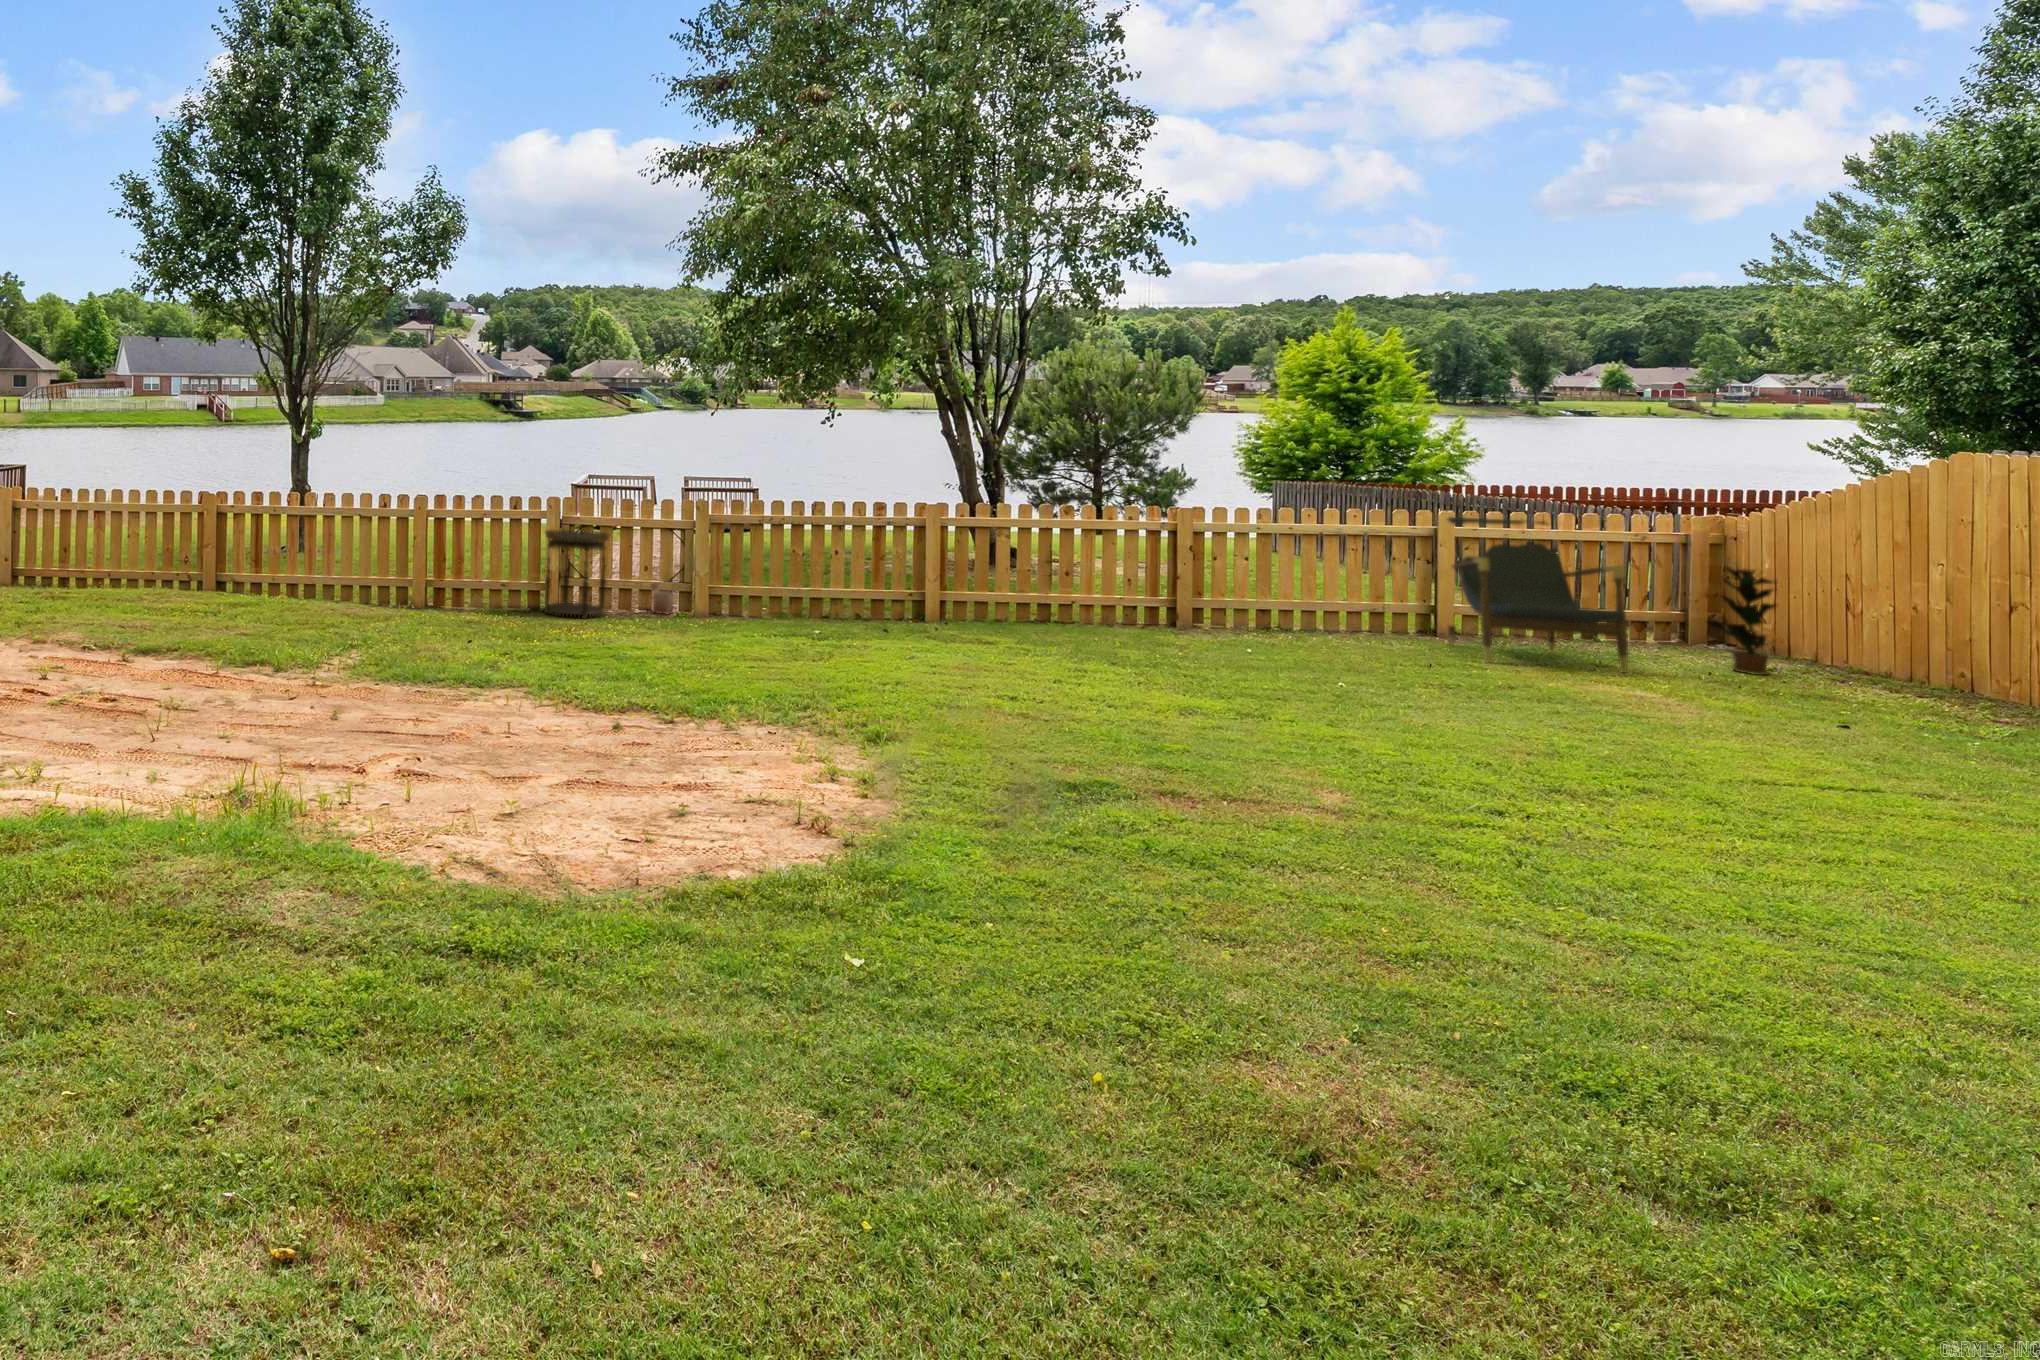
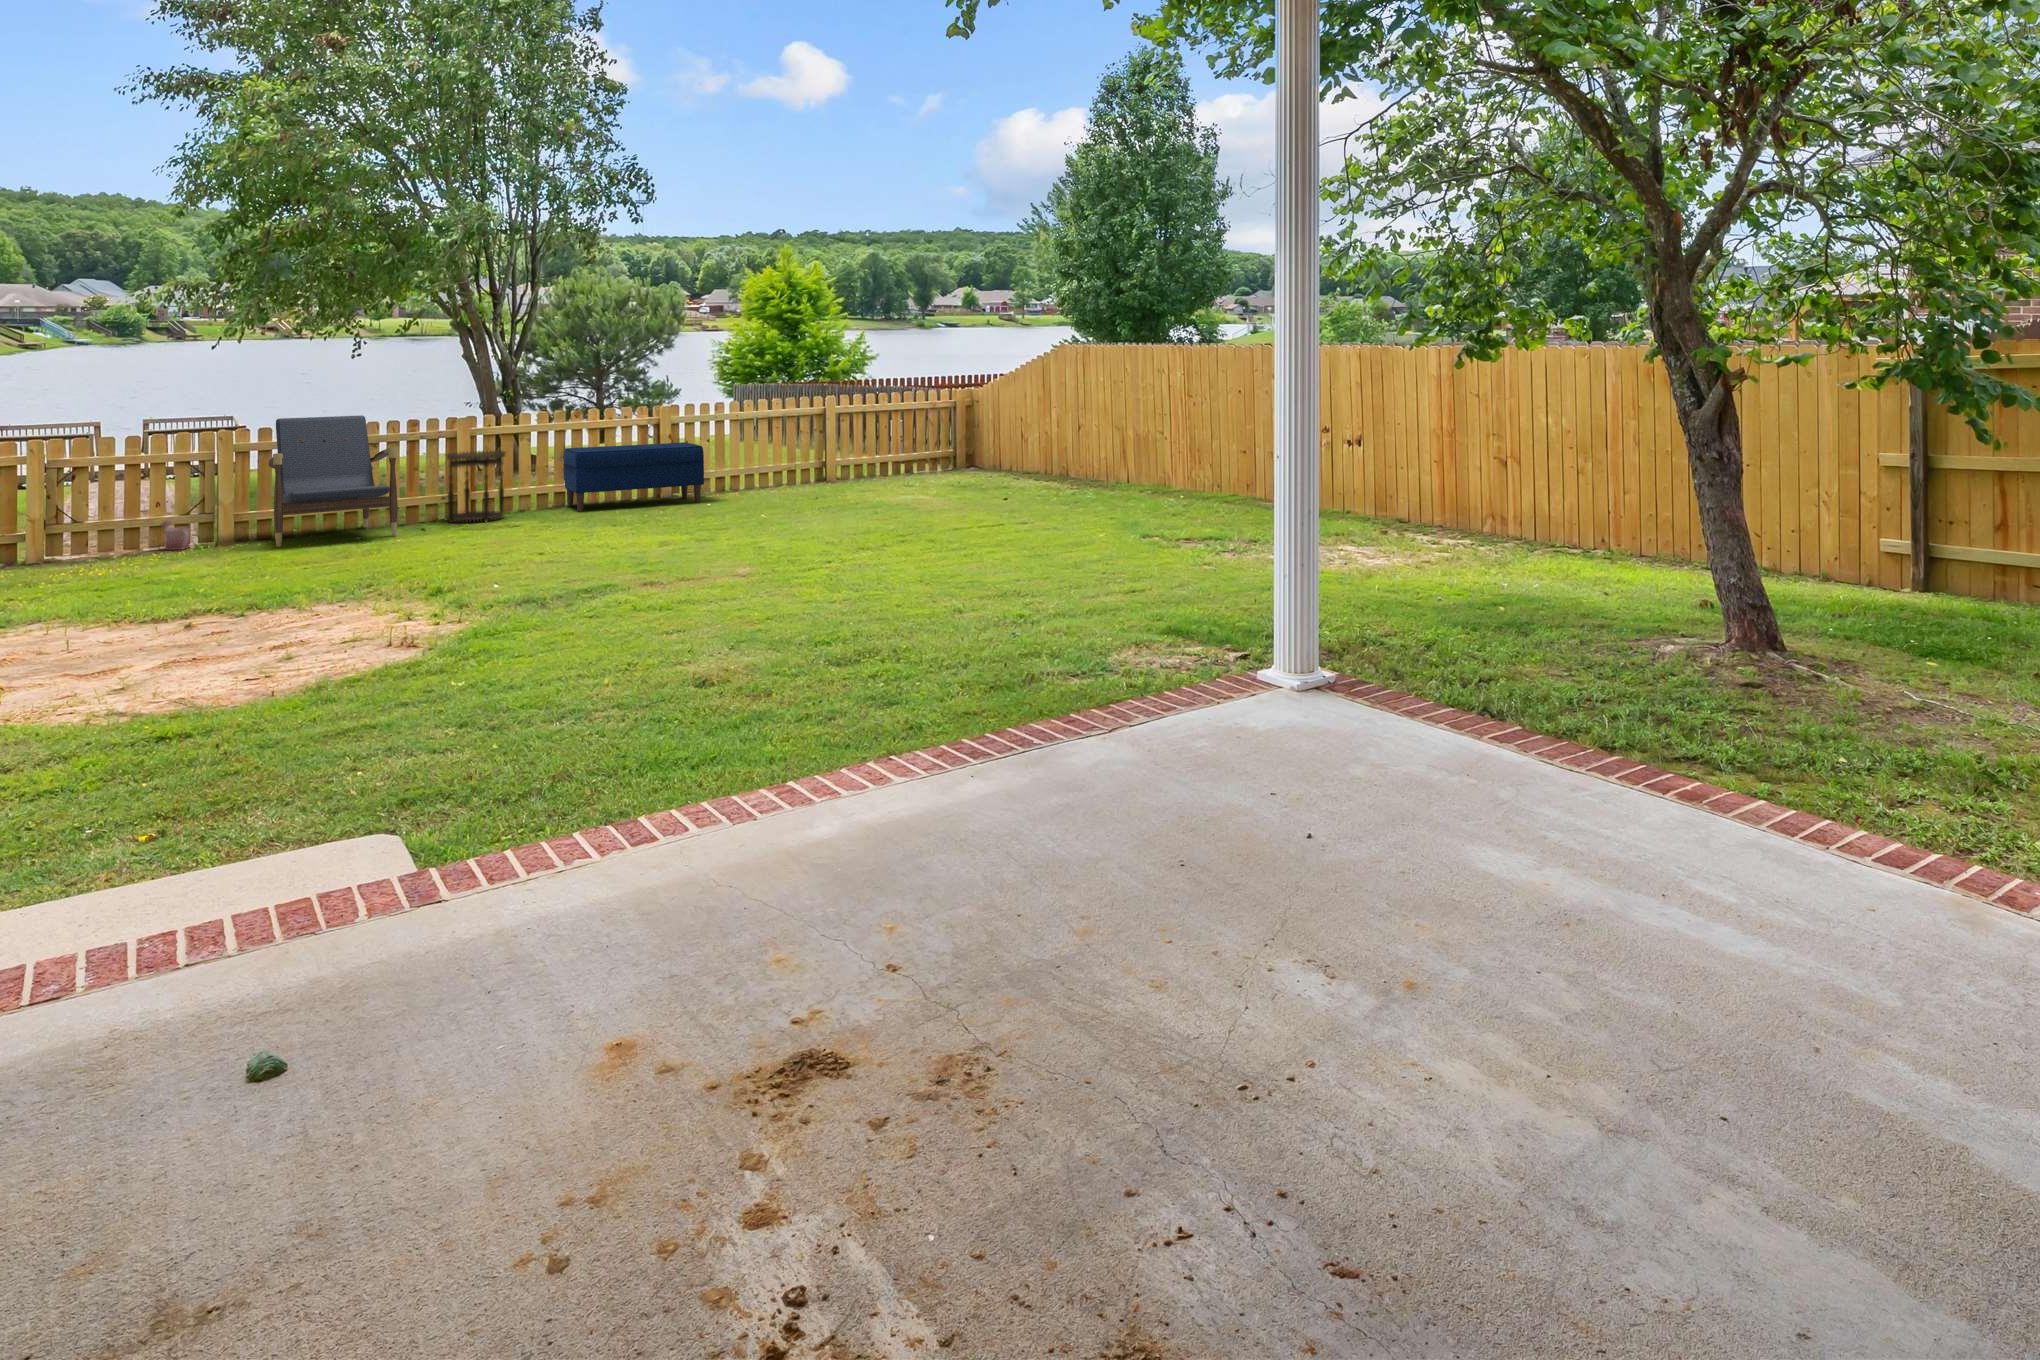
lounge chair: present [1446,517,1628,673] -> present [269,415,398,547]
side table: present [545,530,609,619] -> present [446,451,506,522]
bench: none [1054,550,1247,644] -> present [564,442,704,512]
potted plant: present [1706,568,1782,675] -> none [962,415,1001,478]

